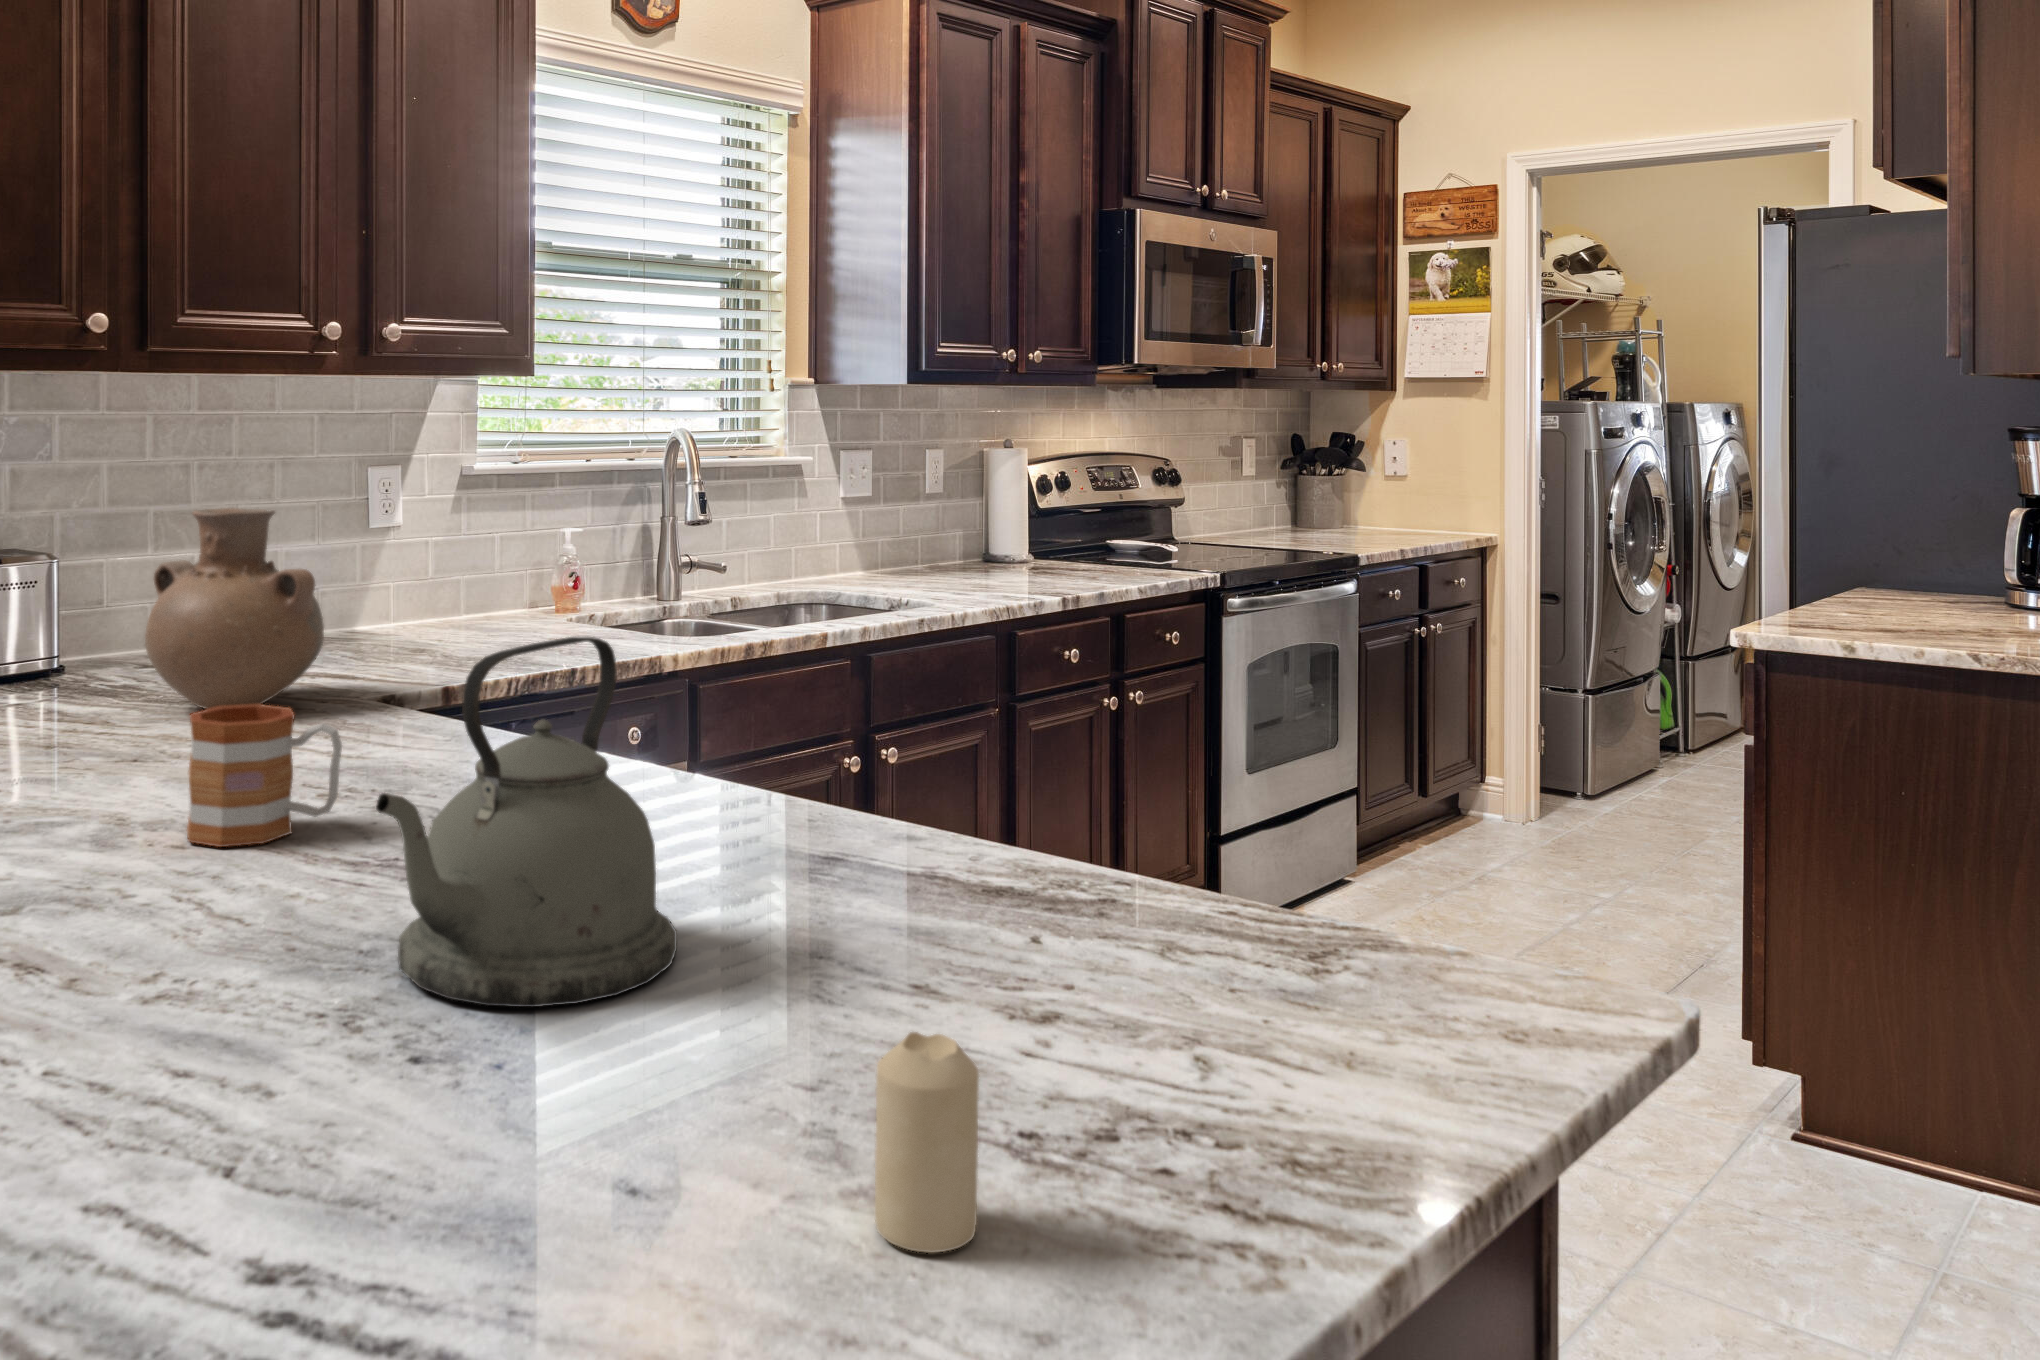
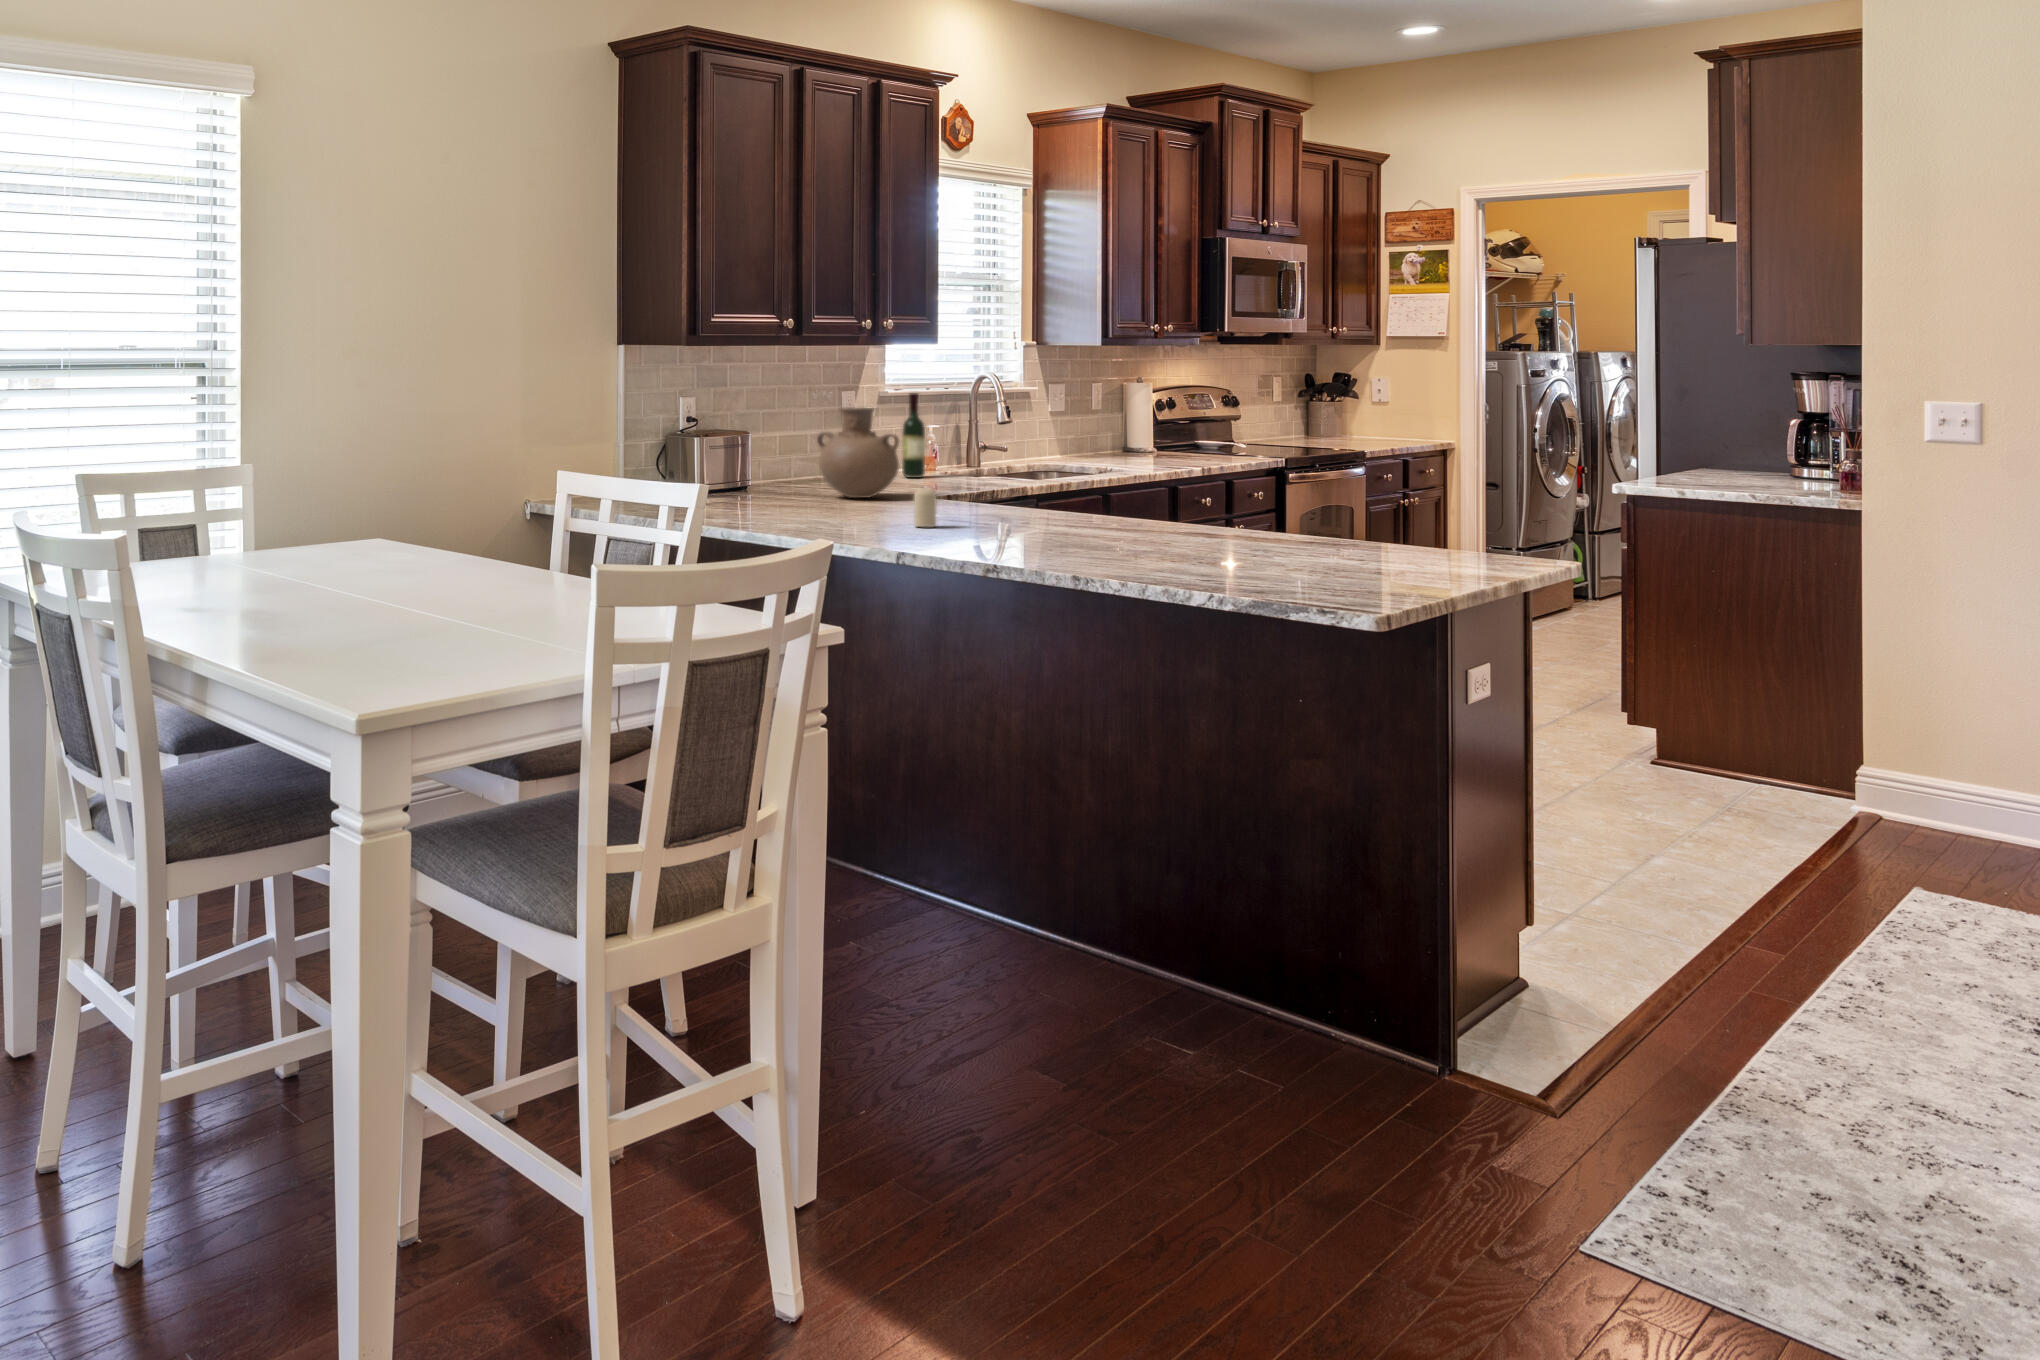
wine bottle: none [488,469,531,630] -> present [902,393,925,478]
kettle: present [376,637,677,1007] -> none [1104,433,1203,543]
mug: present [187,704,342,847] -> none [951,474,1012,523]
candle: present [875,1032,979,1253] -> present [914,488,936,527]

